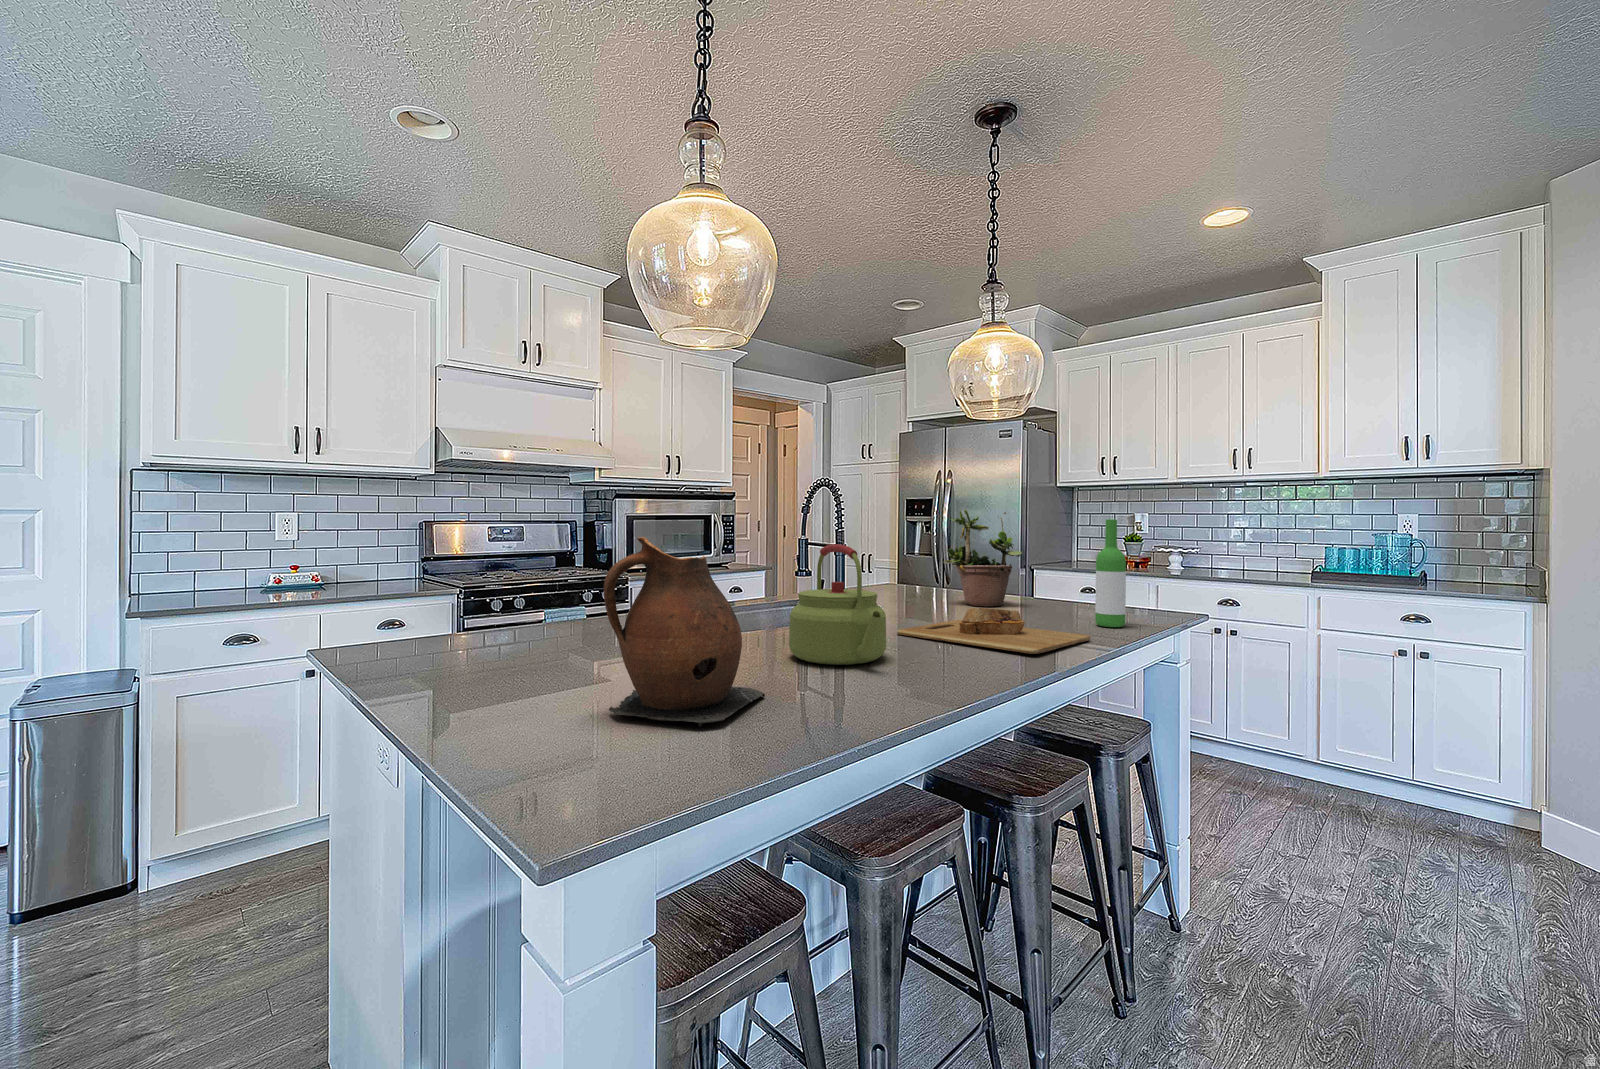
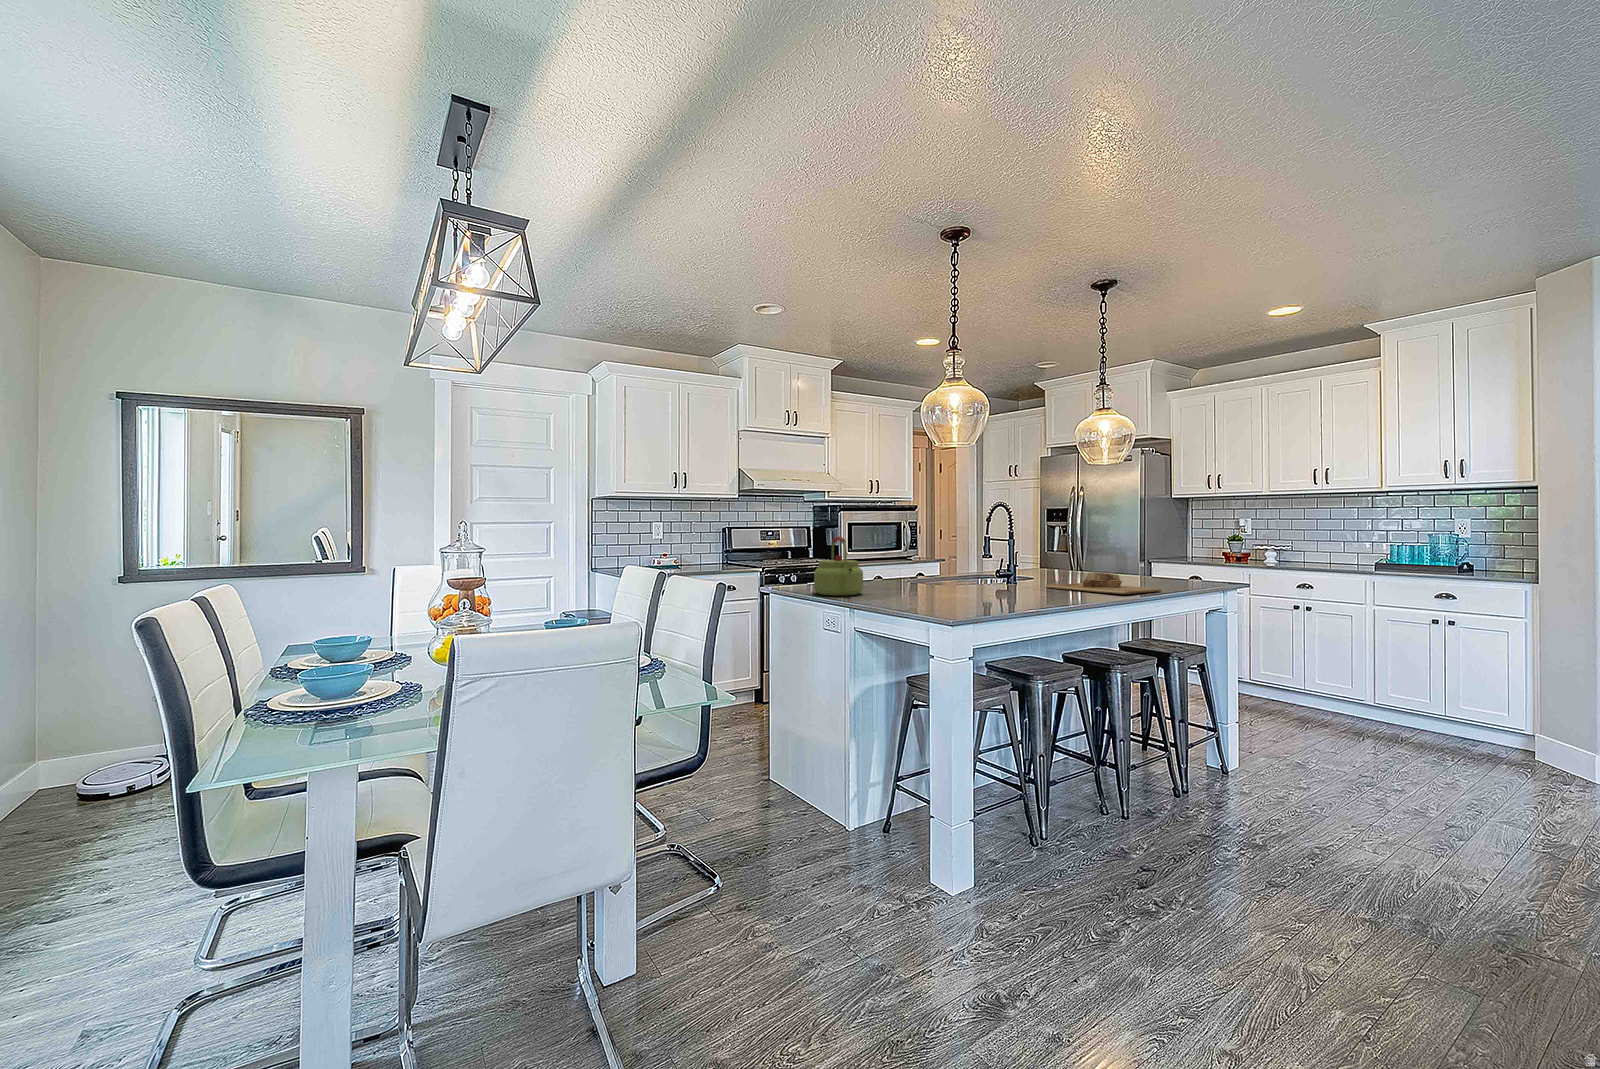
potted plant: present [944,510,1022,606] -> none [1075,513,1128,578]
wine bottle: present [1095,519,1126,627] -> none [1171,523,1190,587]
ceramic pitcher: present [604,537,765,727] -> none [918,531,986,608]
kettle: present [789,544,886,665] -> present [814,537,863,596]

